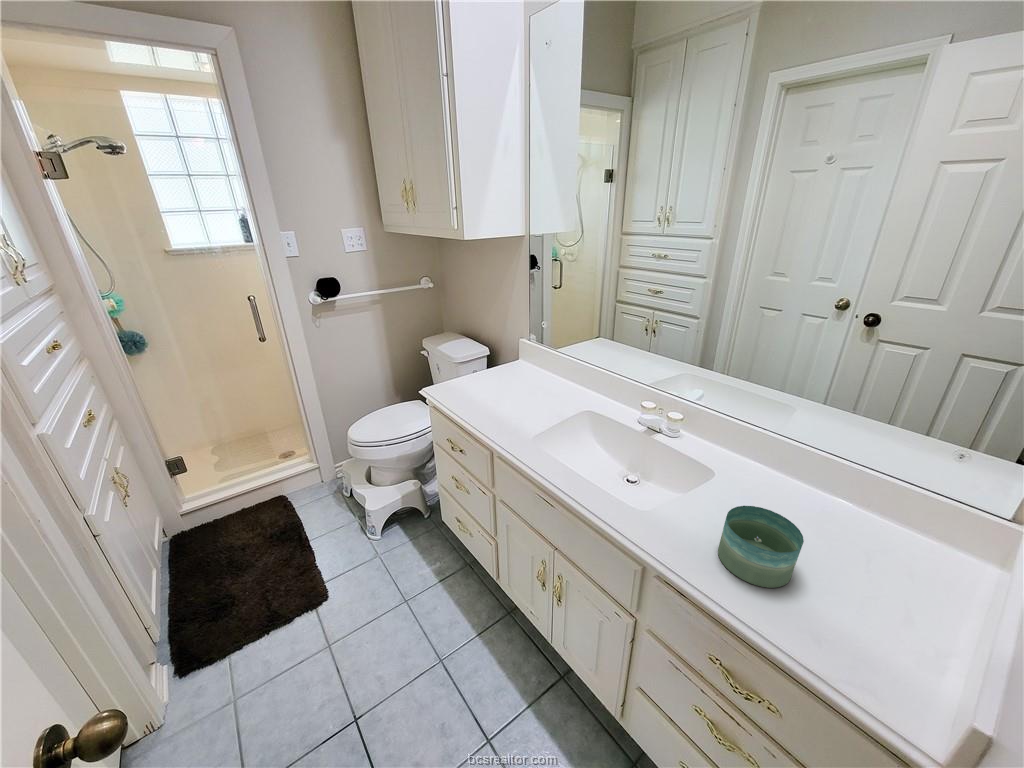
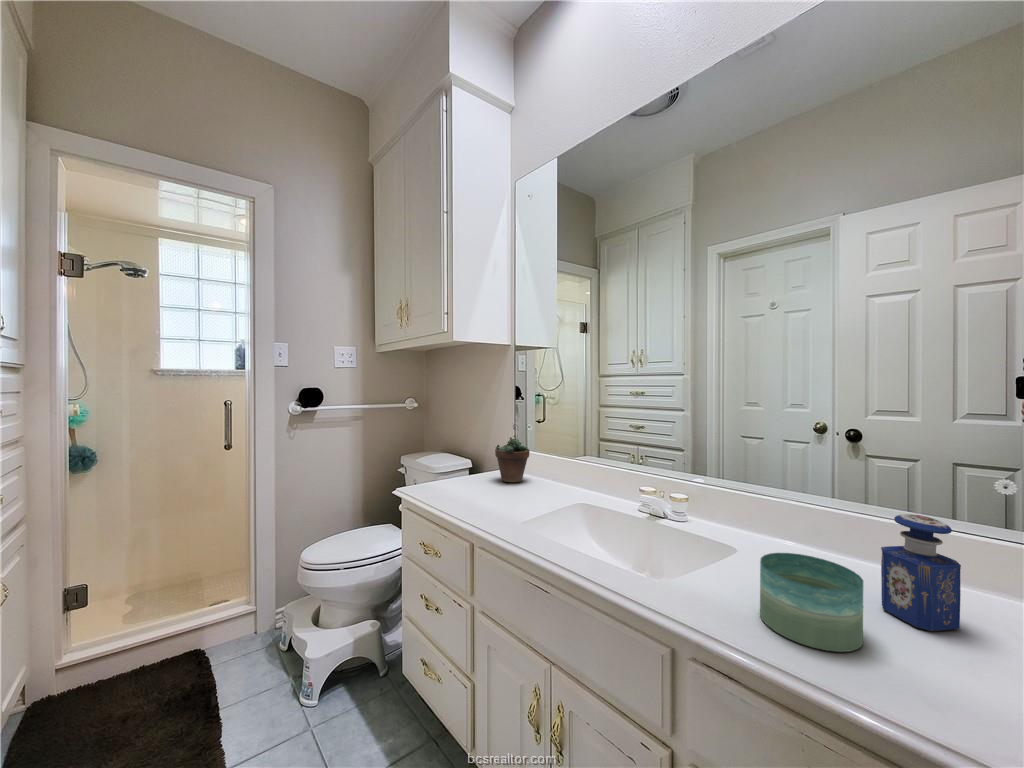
succulent plant: none [511,330,544,384] -> present [495,424,530,482]
perfume bottle: none [819,483,894,569] -> present [881,514,961,631]

